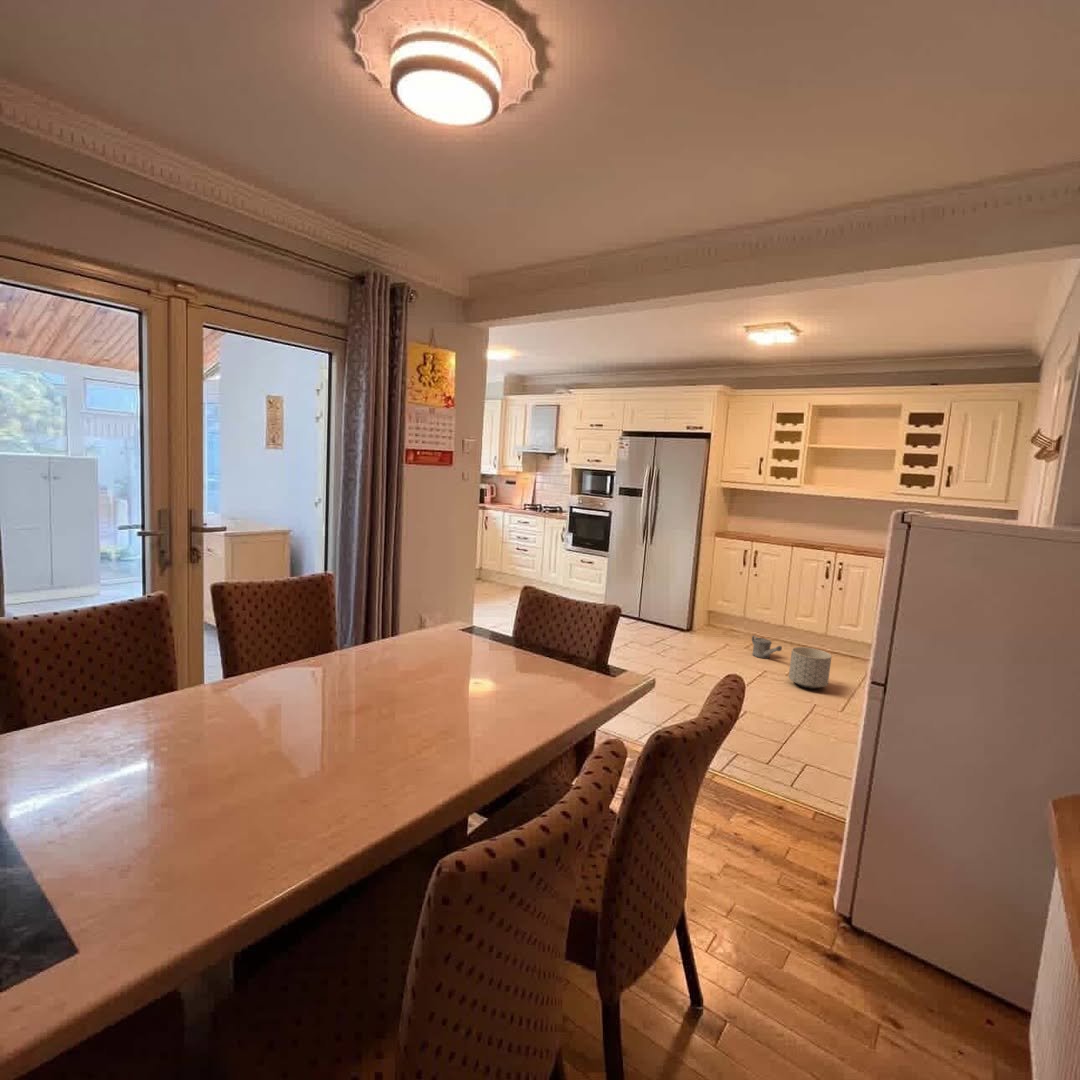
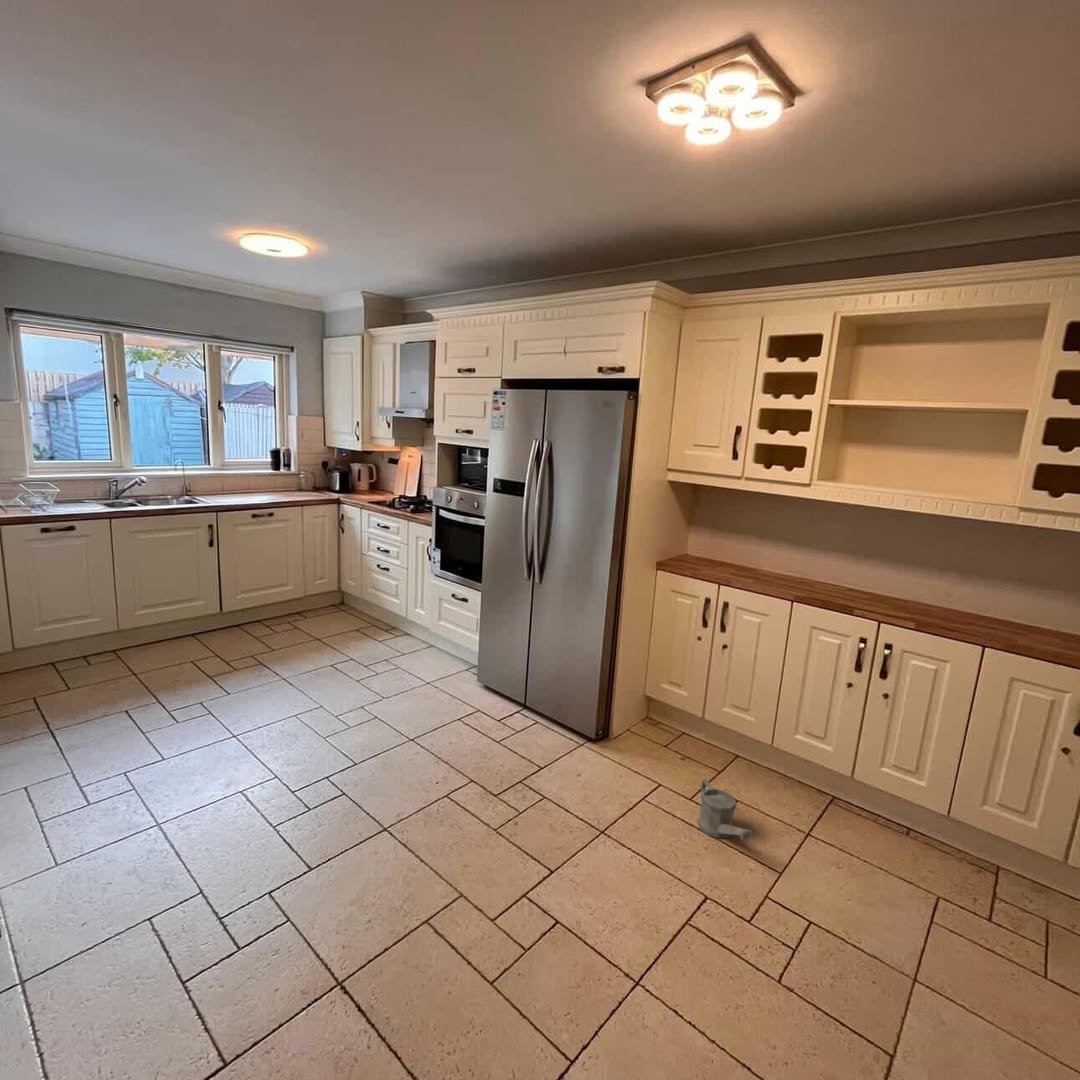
planter: present [789,647,831,689] -> none [754,870,859,1004]

